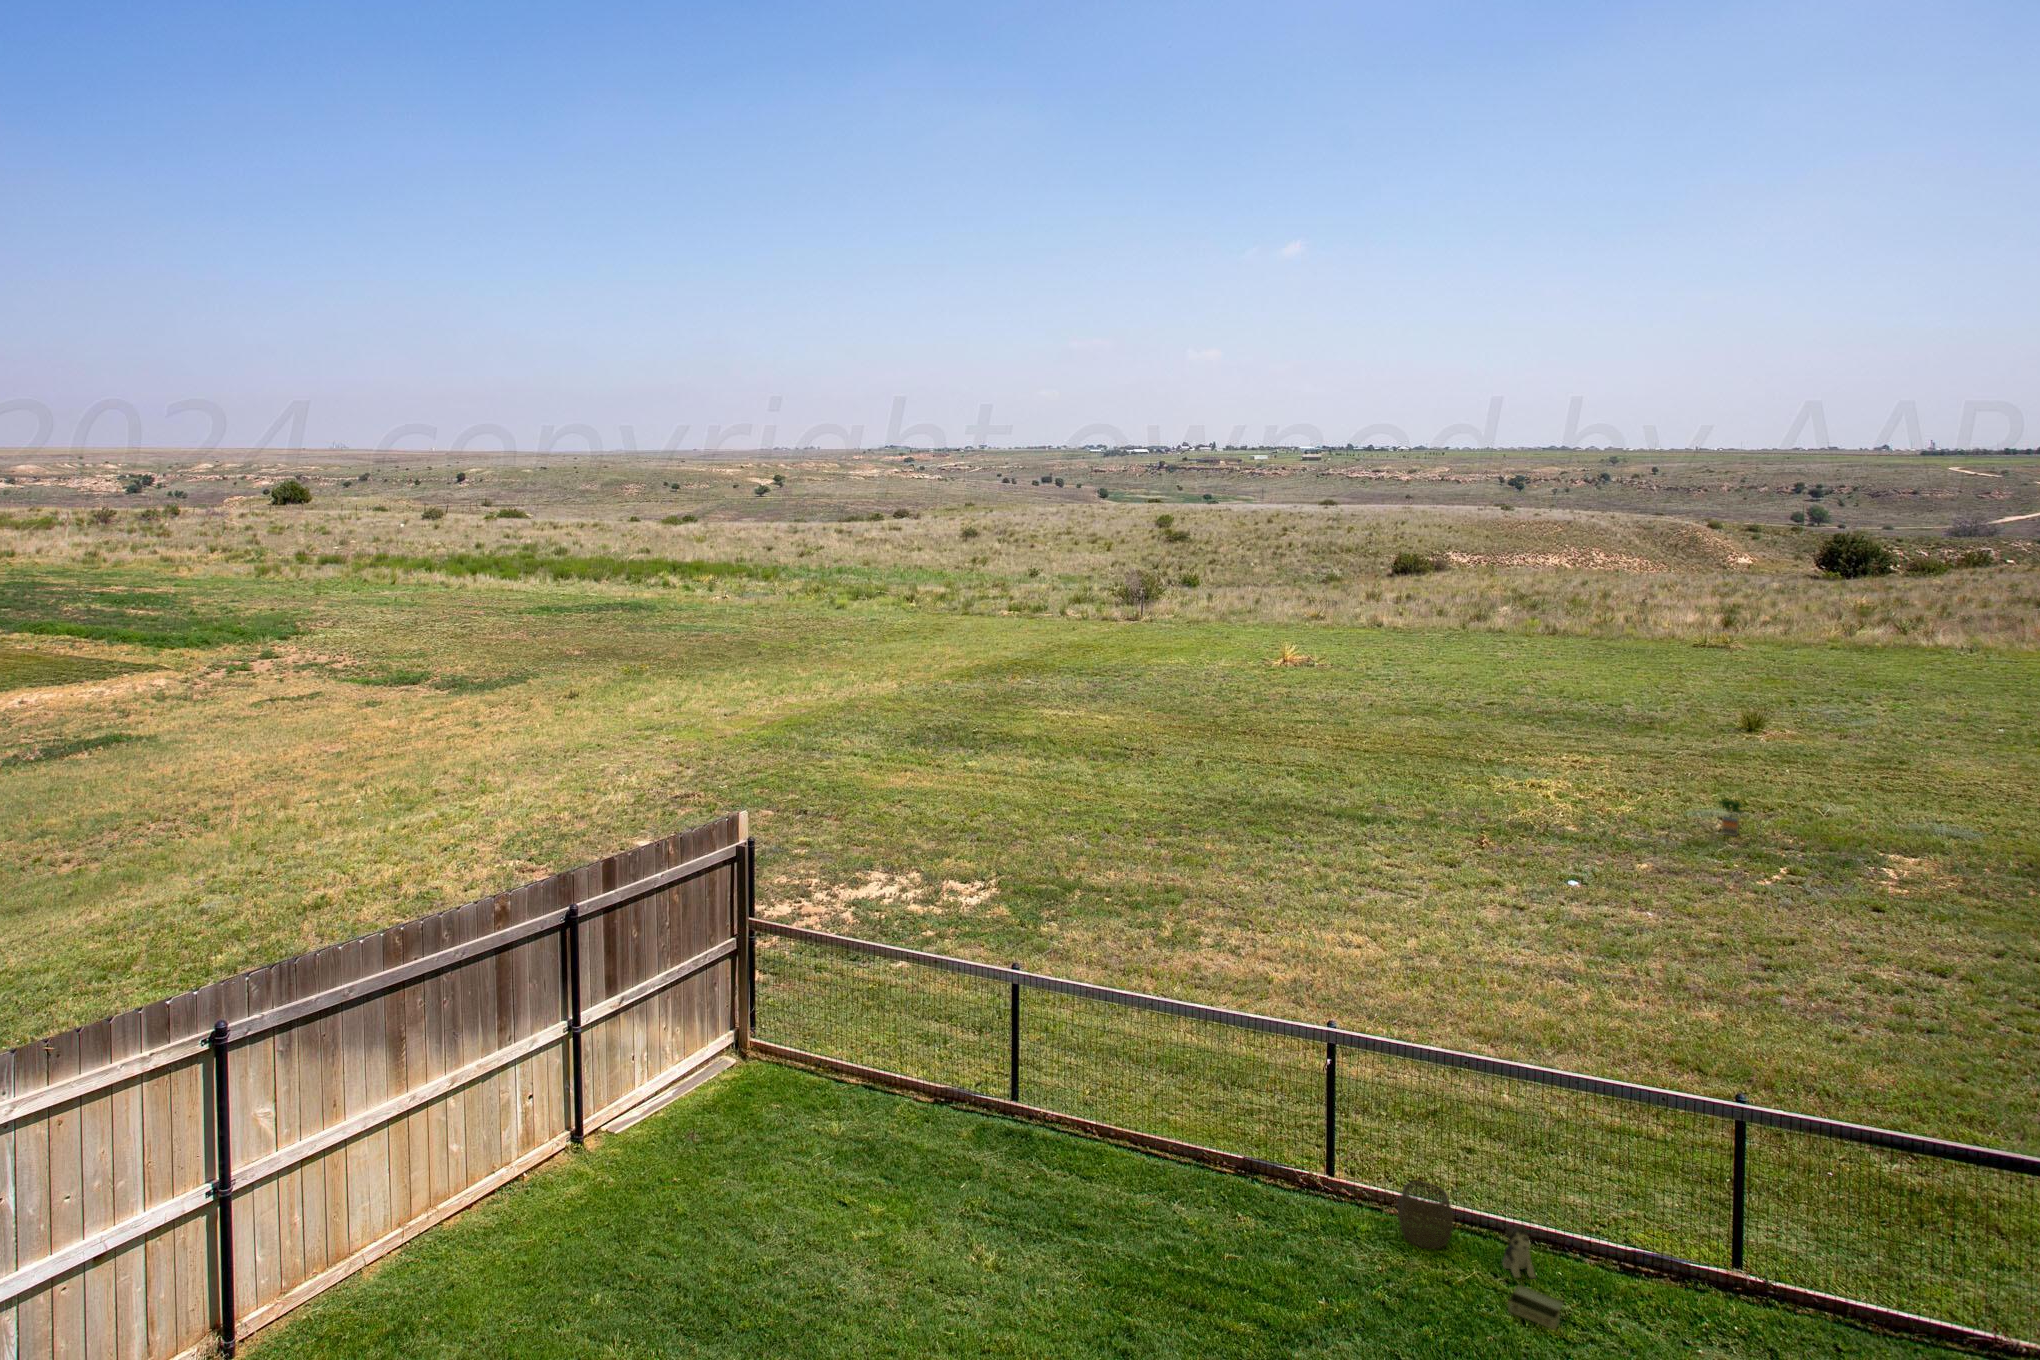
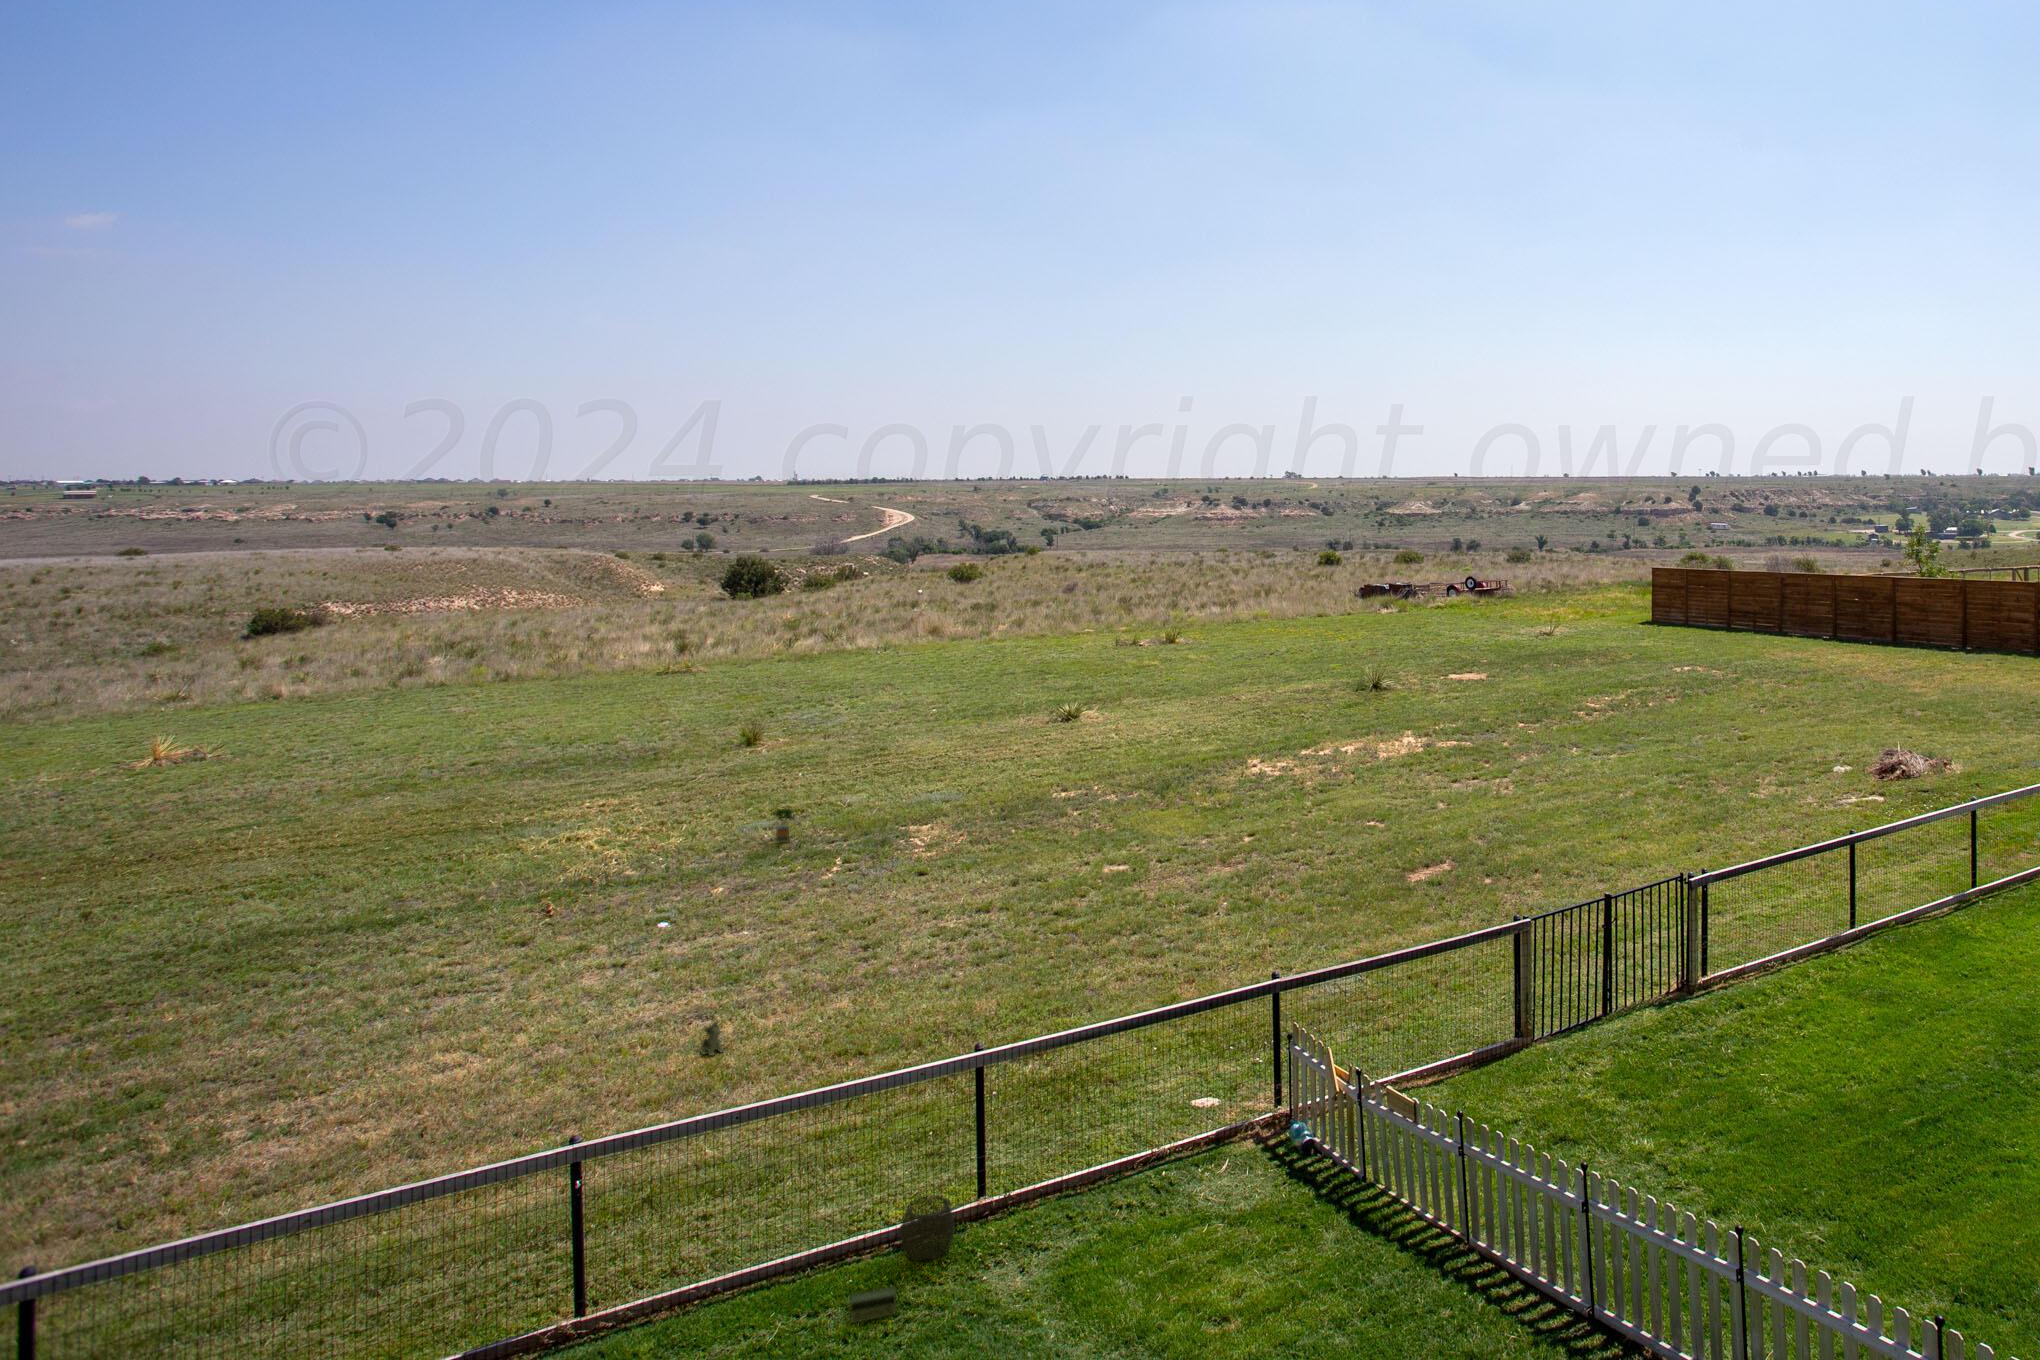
woven basket: present [1398,1181,1453,1249] -> present [900,1195,954,1261]
plush toy: present [1503,1225,1536,1278] -> present [701,1021,723,1055]

